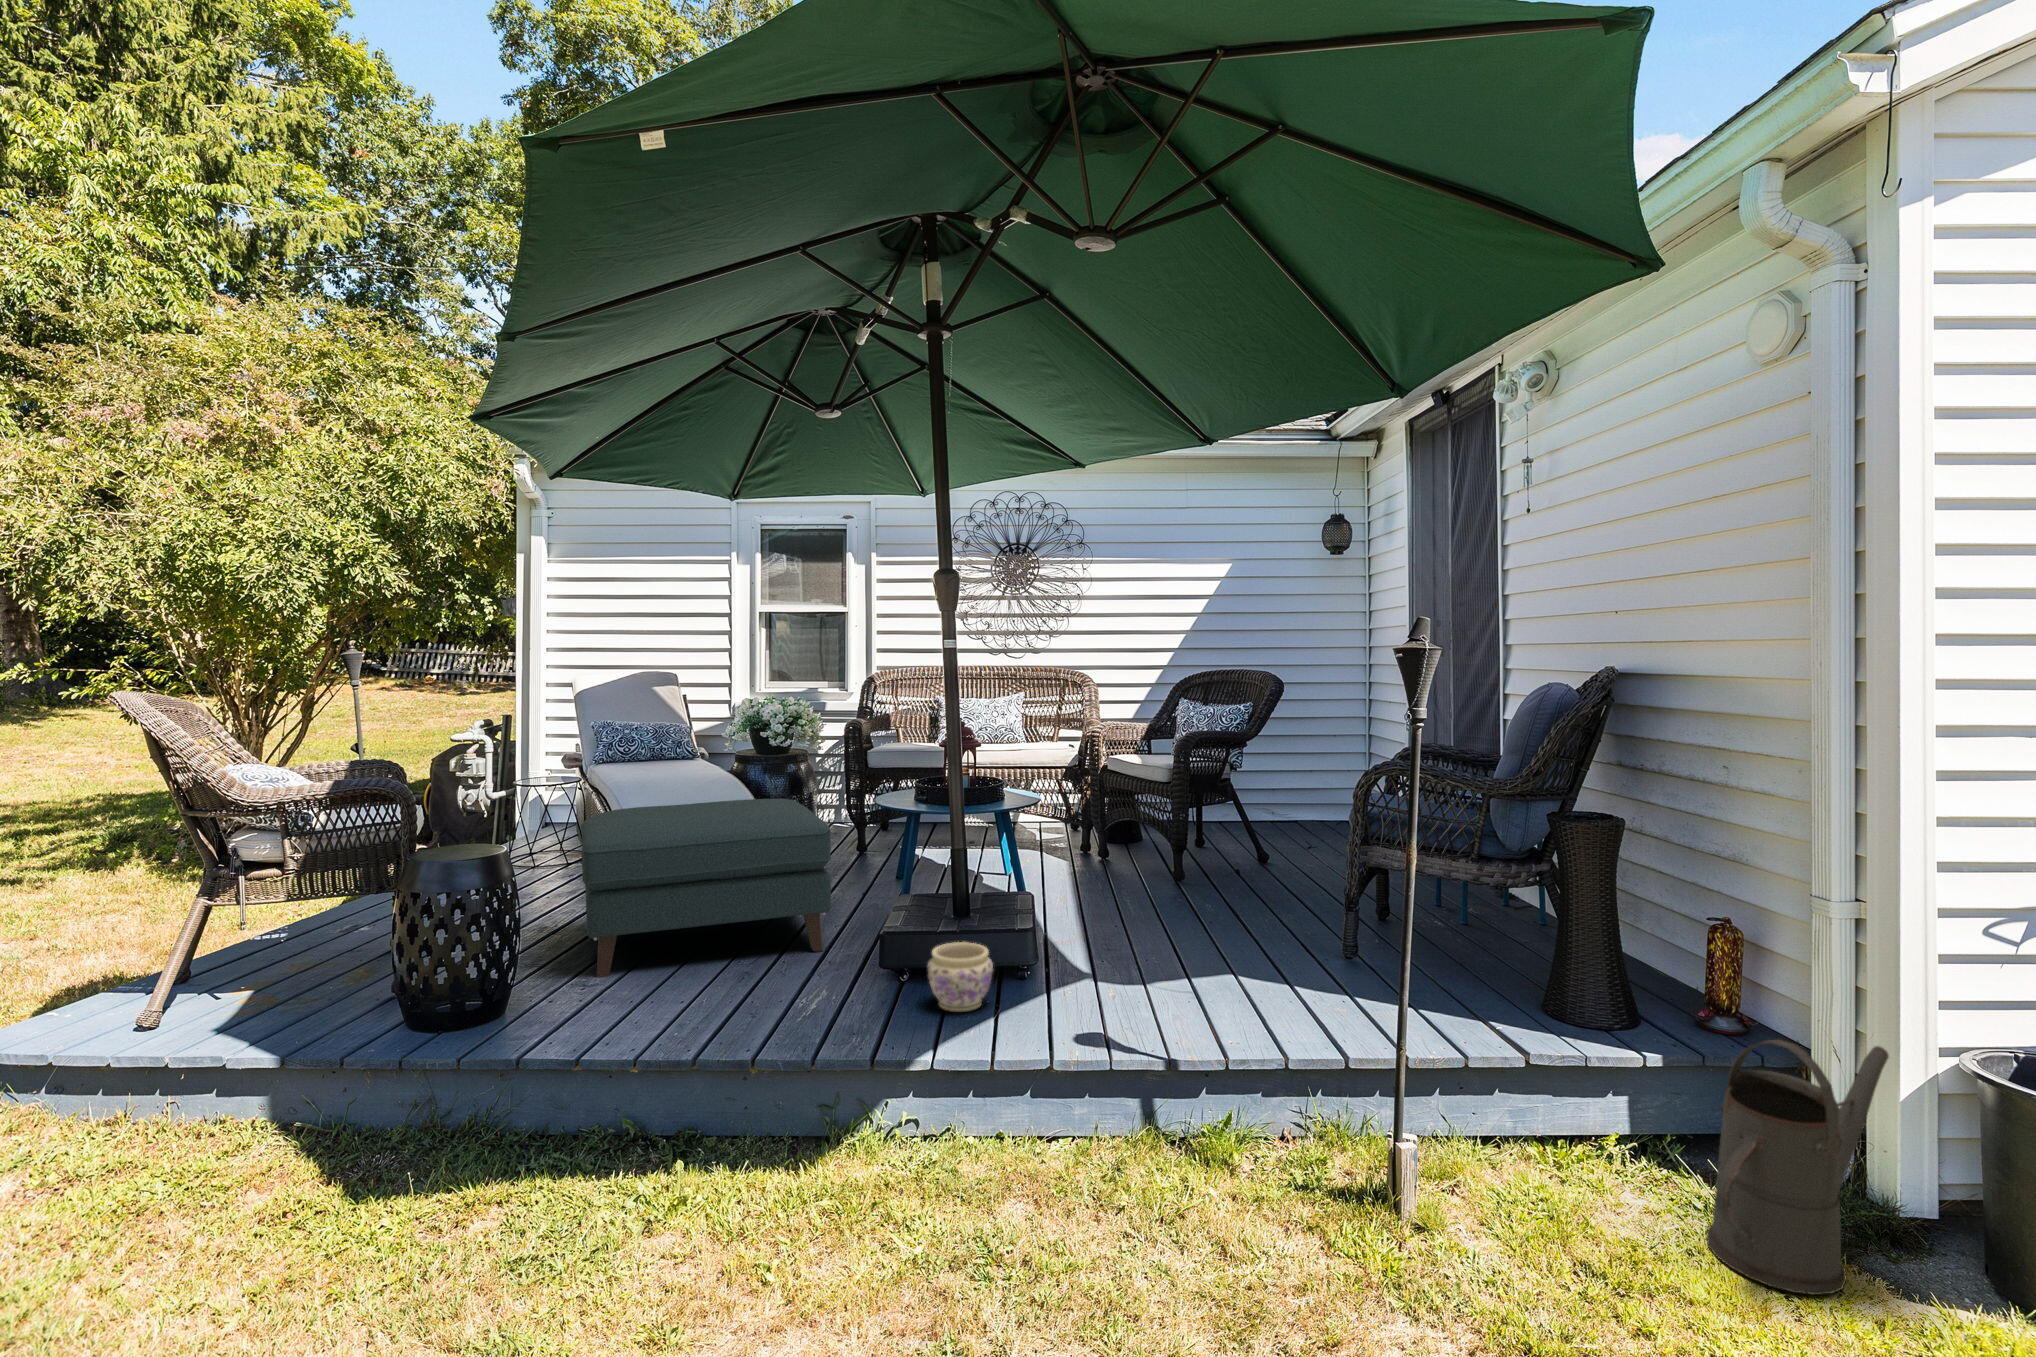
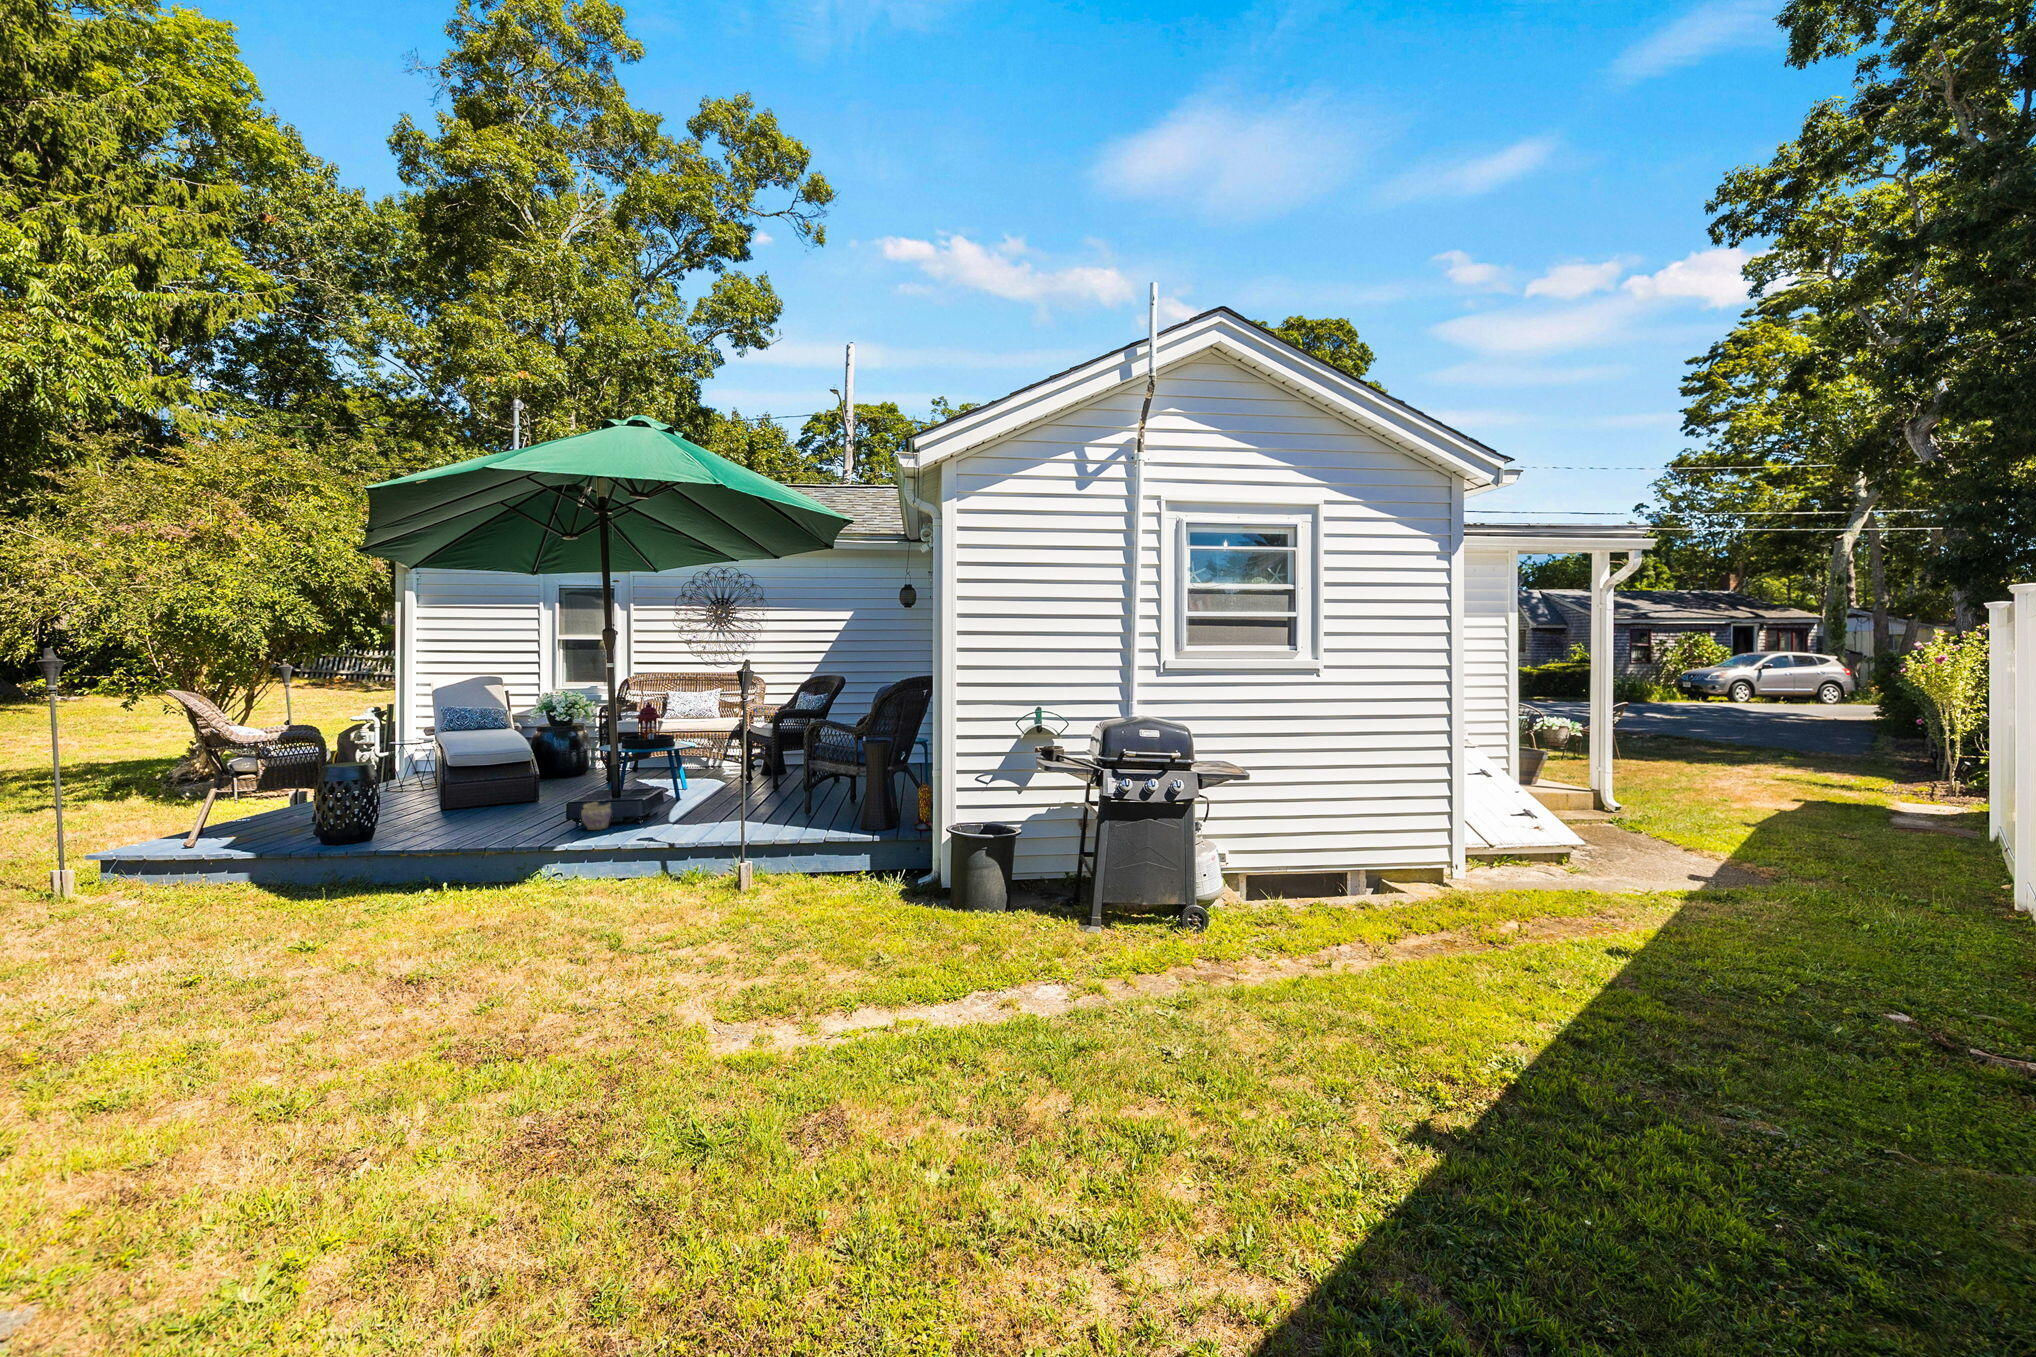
ottoman: present [581,799,831,978] -> none [417,745,553,828]
watering can: present [1707,1040,1889,1295] -> none [832,811,920,893]

